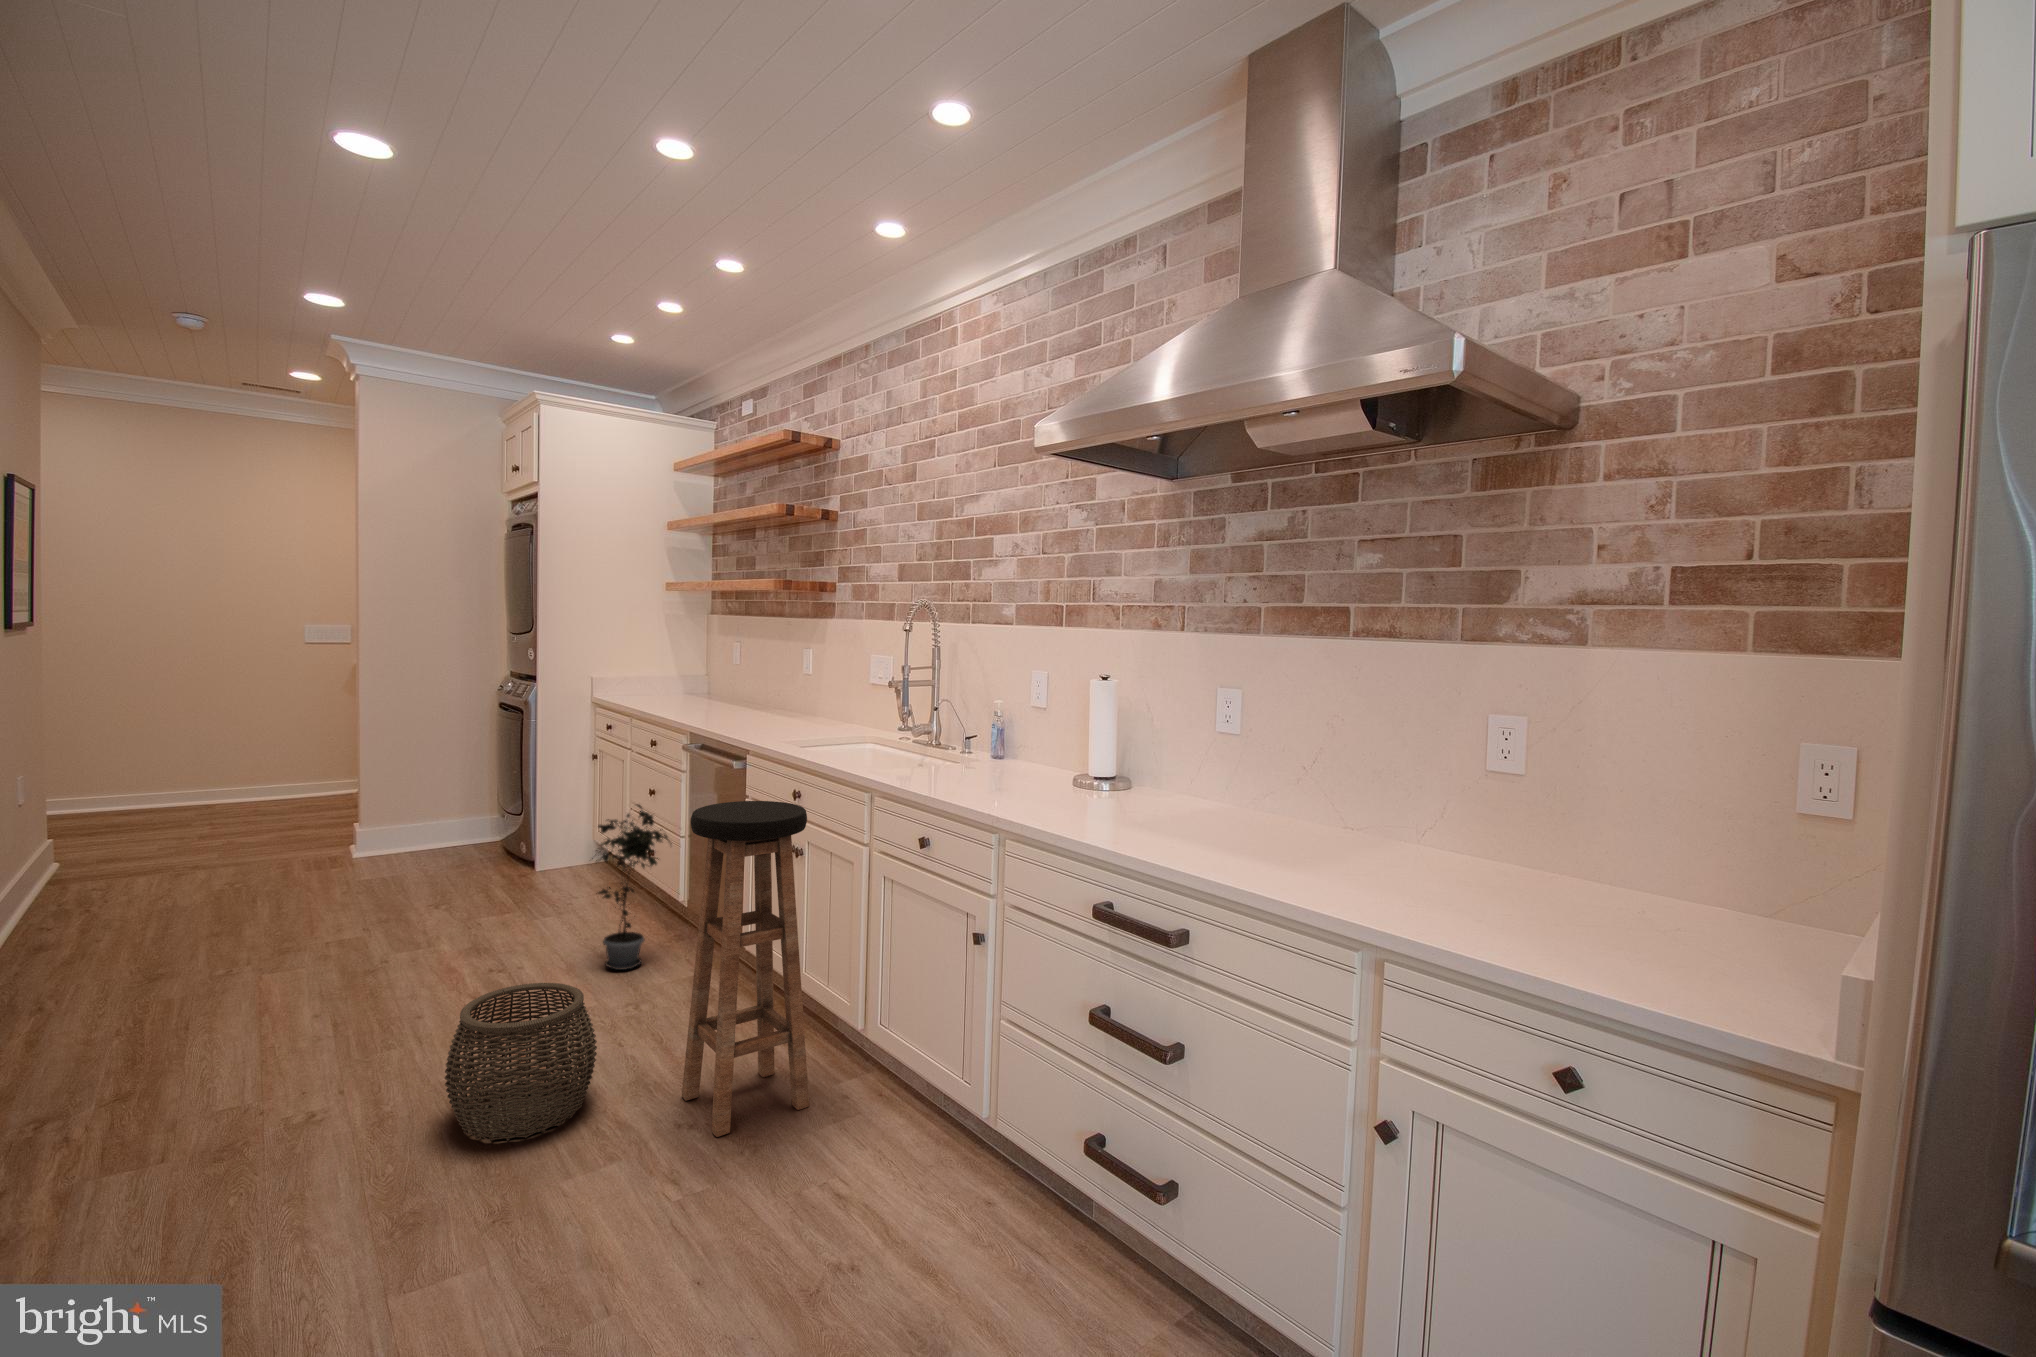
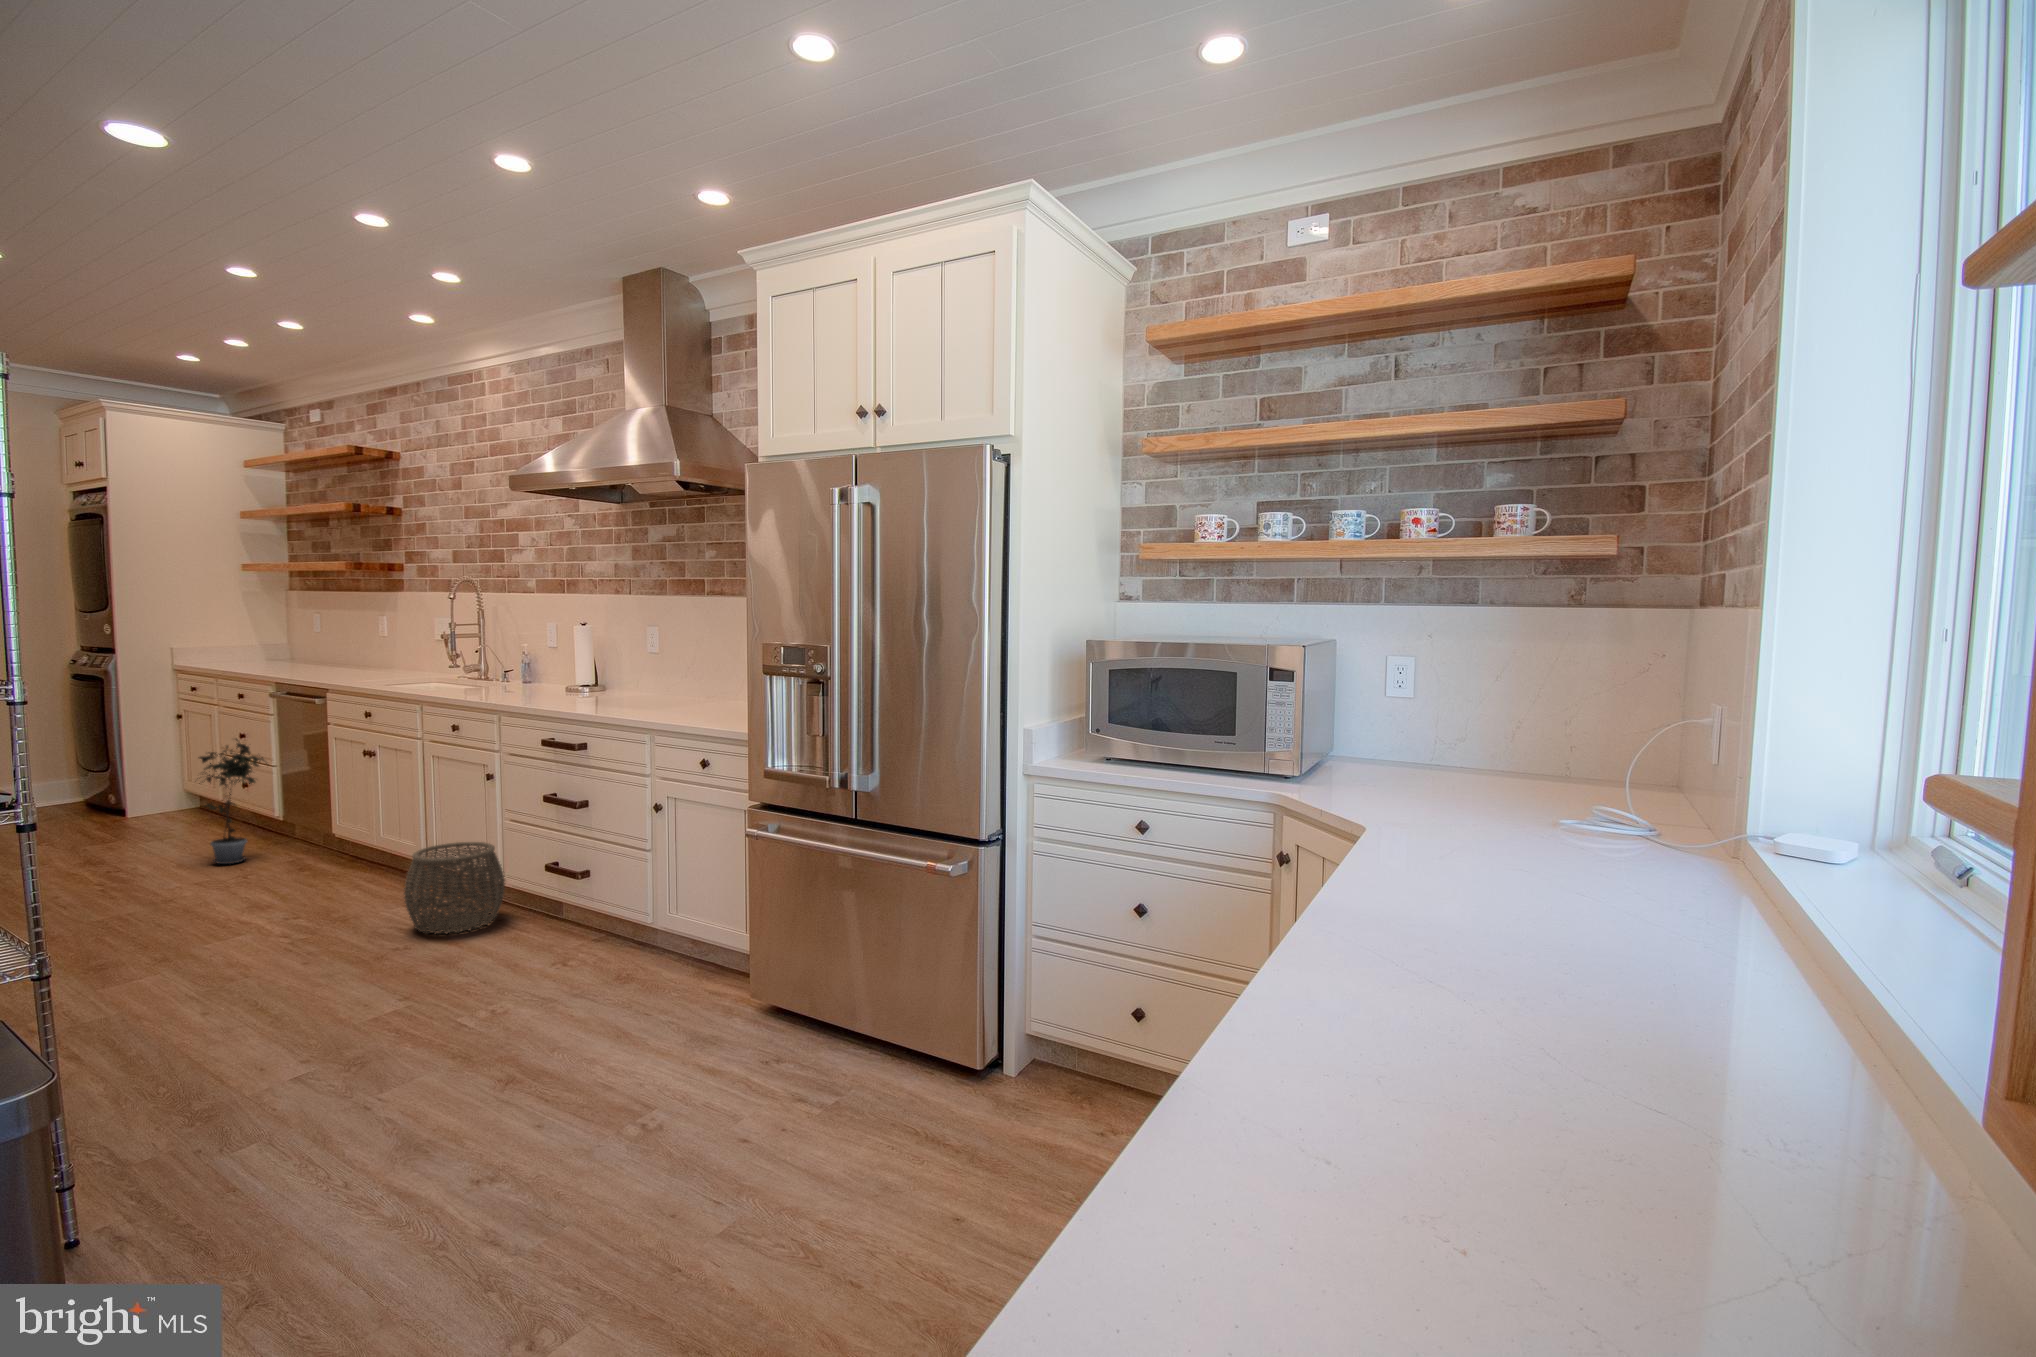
bar stool: present [682,801,809,1137] -> none [287,713,387,919]
woven basket: present [445,983,597,1141] -> present [404,842,505,934]

